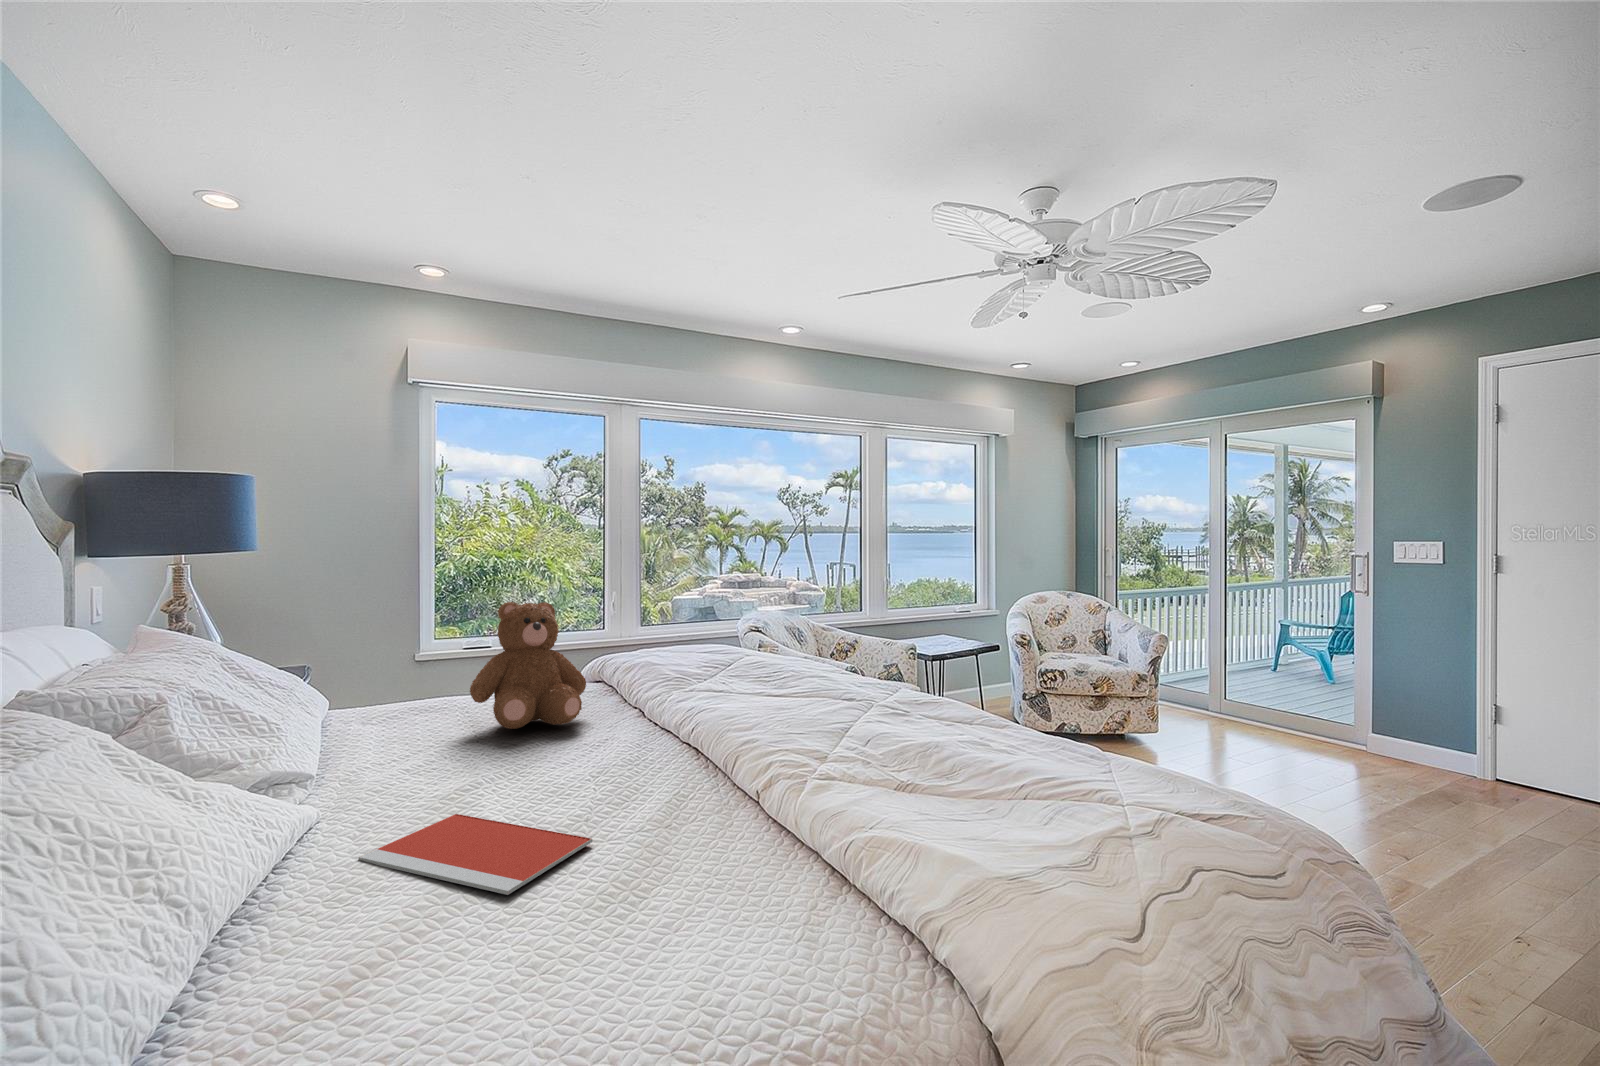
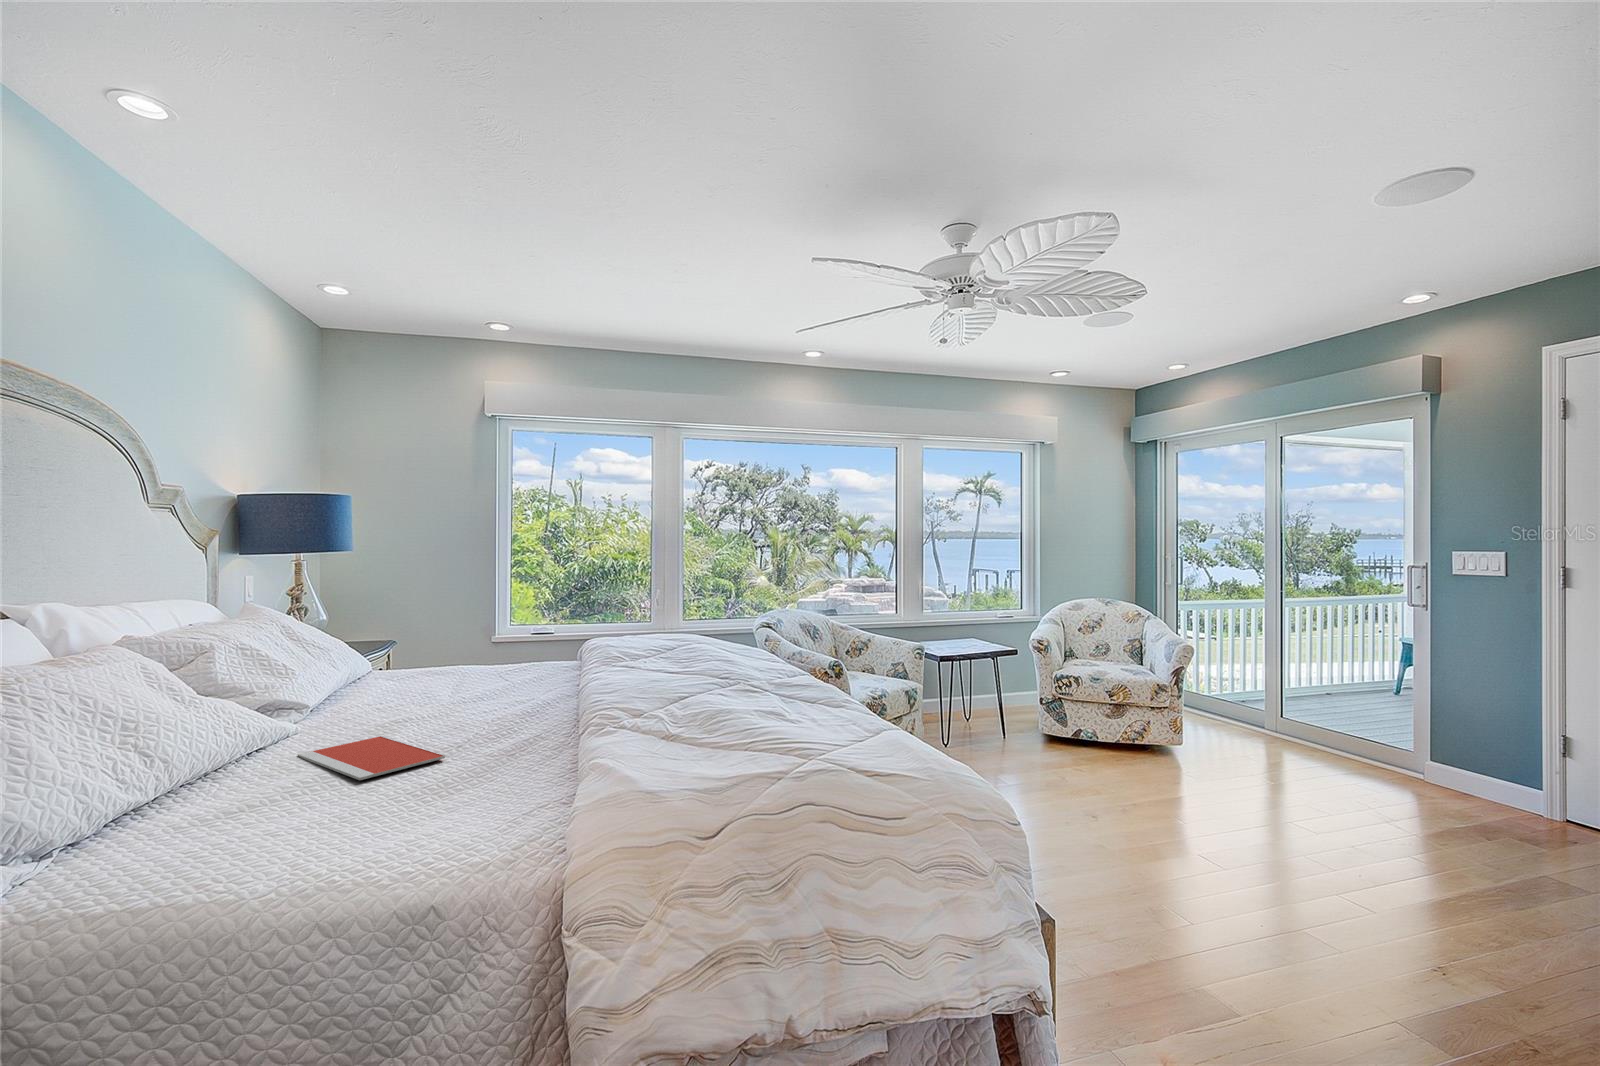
teddy bear: present [470,602,586,729] -> none [446,591,542,688]

